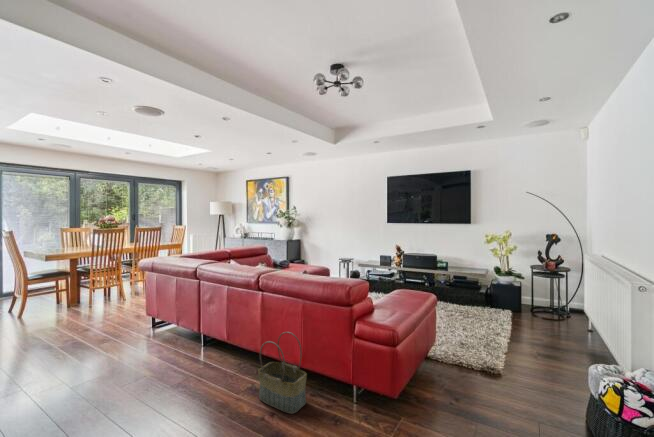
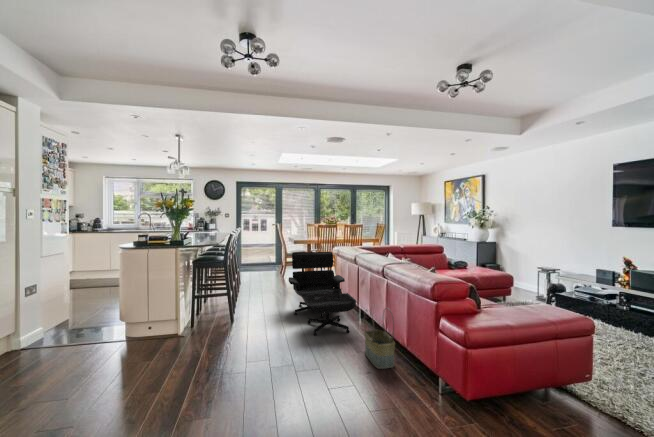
lounge chair: none [79,269,222,404] -> present [289,252,356,335]

